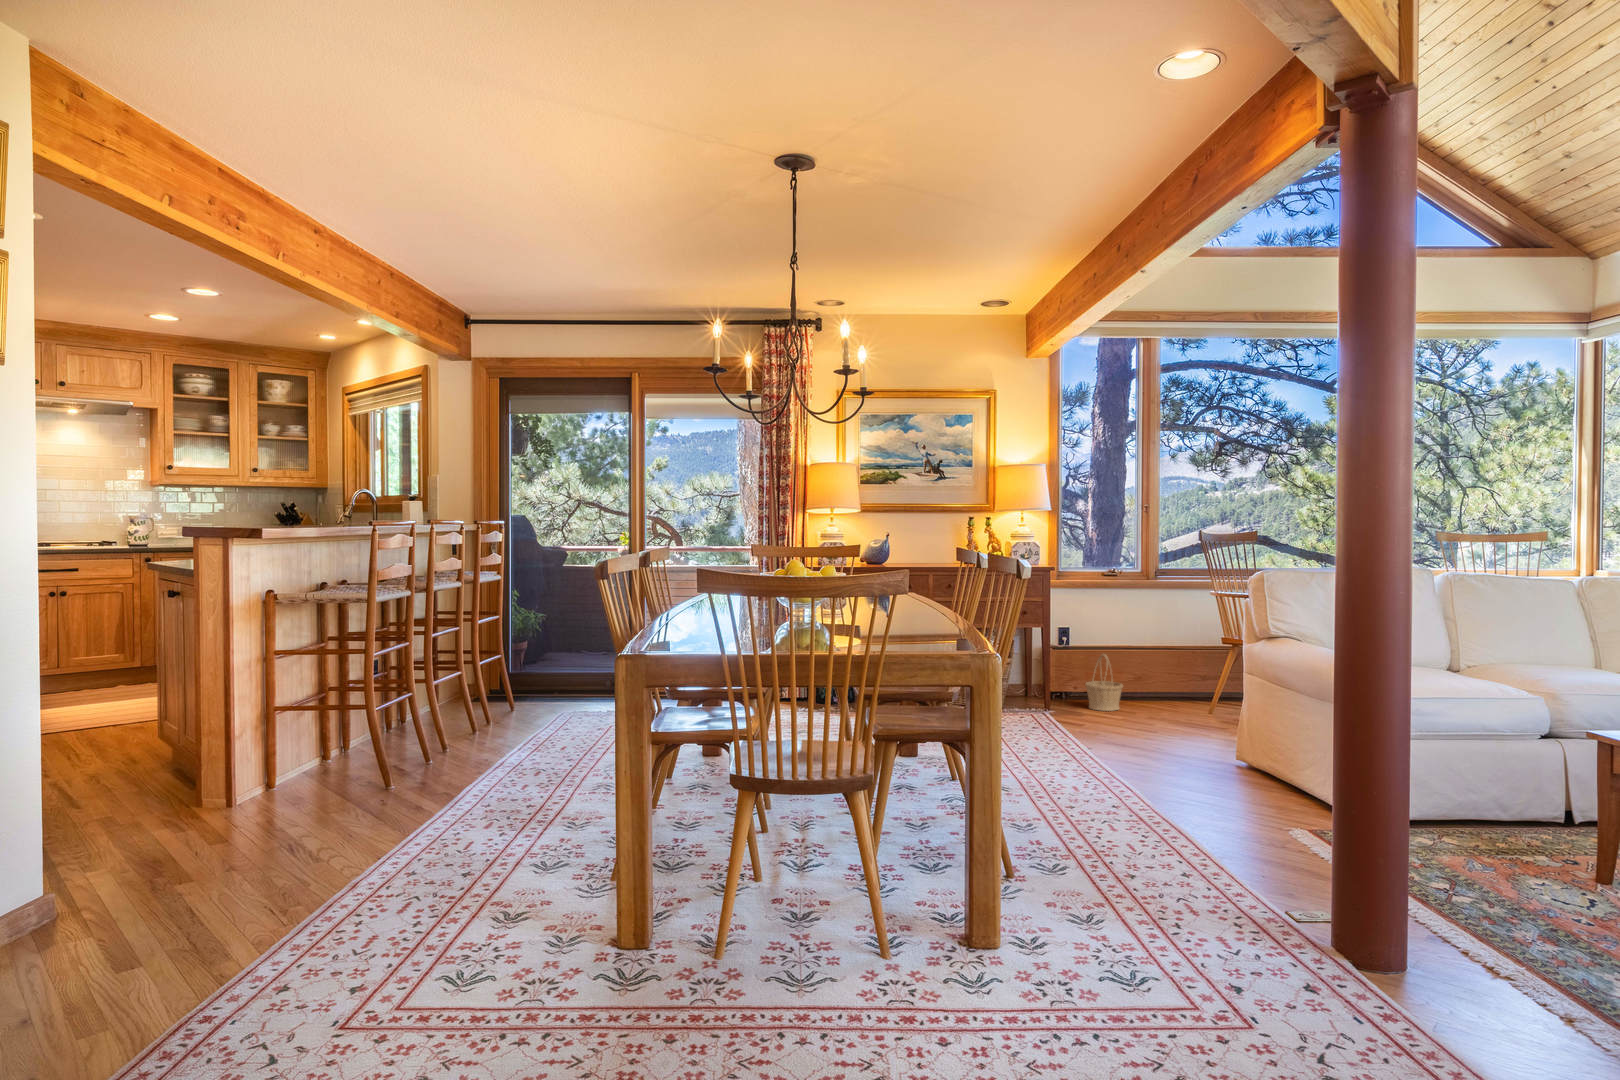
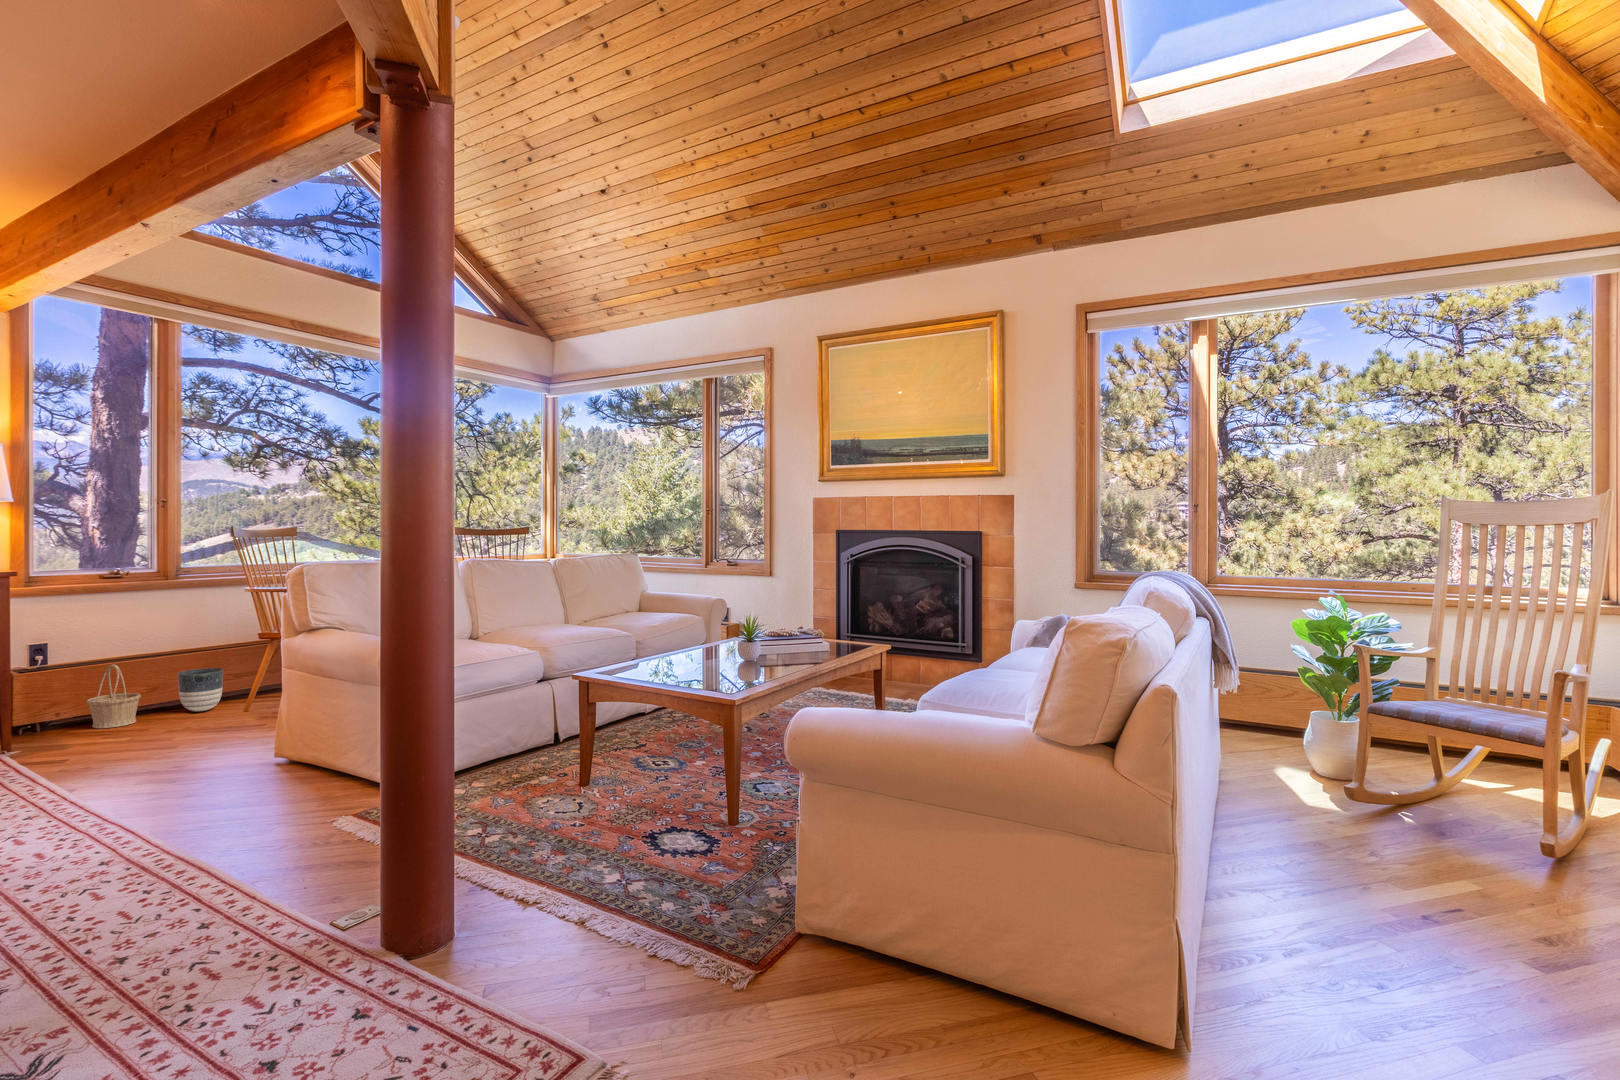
planter: none [1151,668,1188,709] -> present [178,668,223,712]

